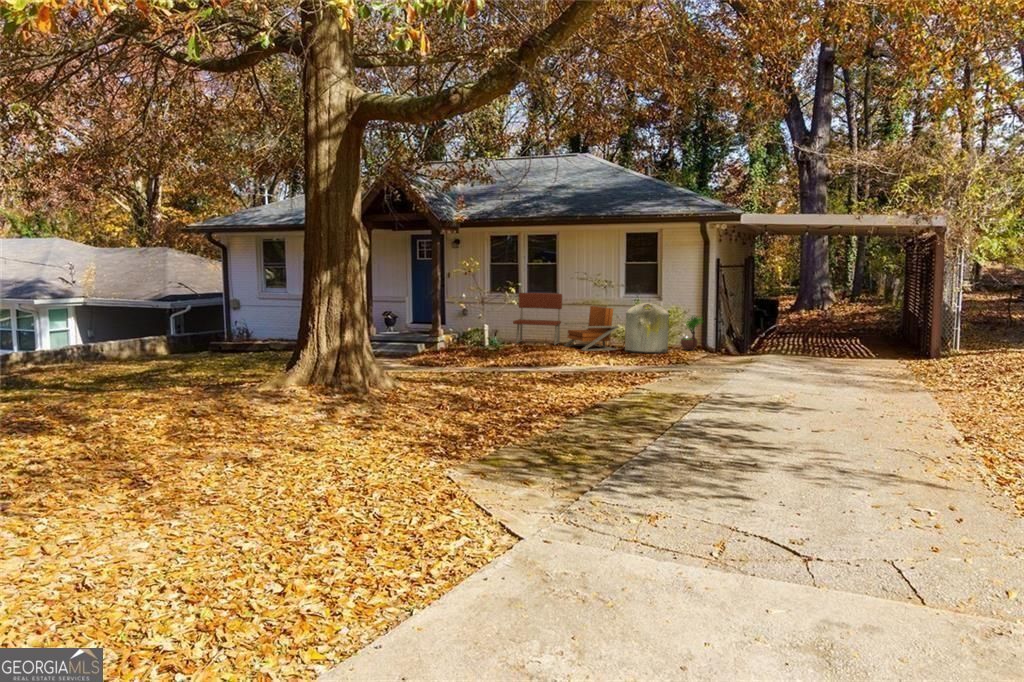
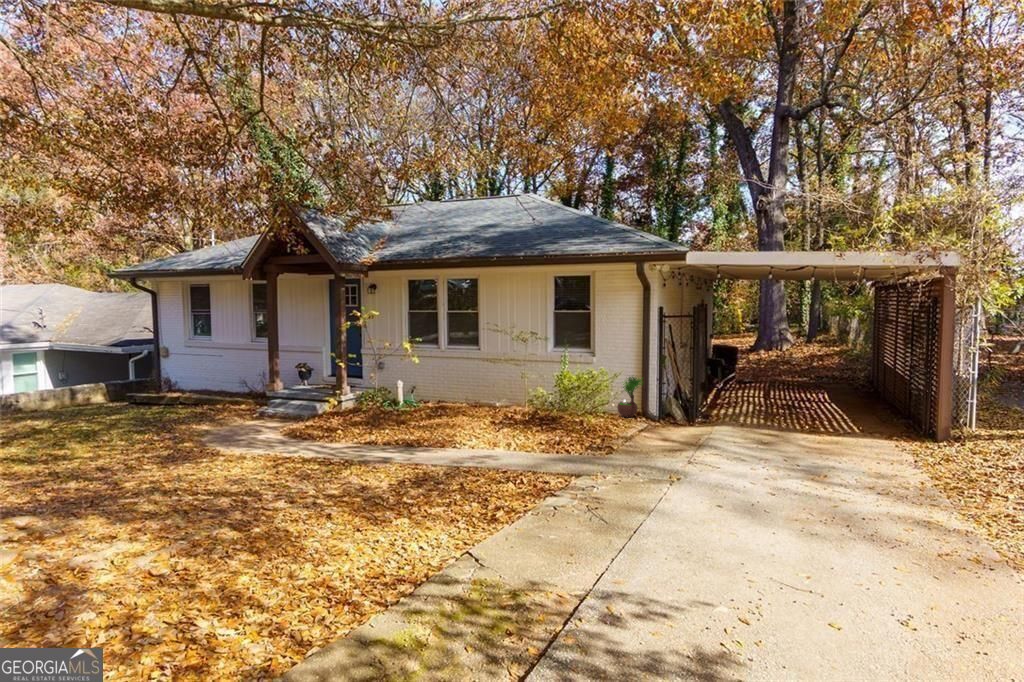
bench: present [513,293,562,345] -> none [424,345,483,407]
trash can: present [625,303,669,354] -> none [547,362,600,425]
lounge chair: present [564,306,618,351] -> none [481,362,541,420]

